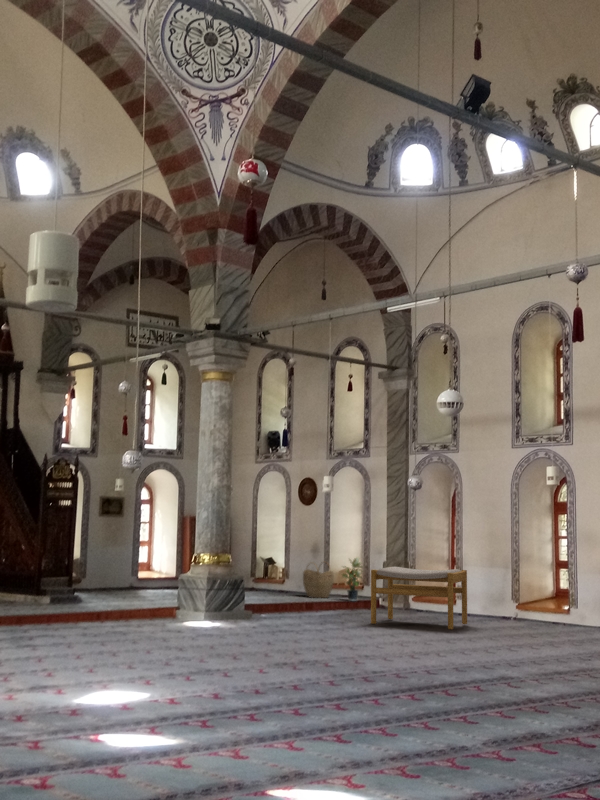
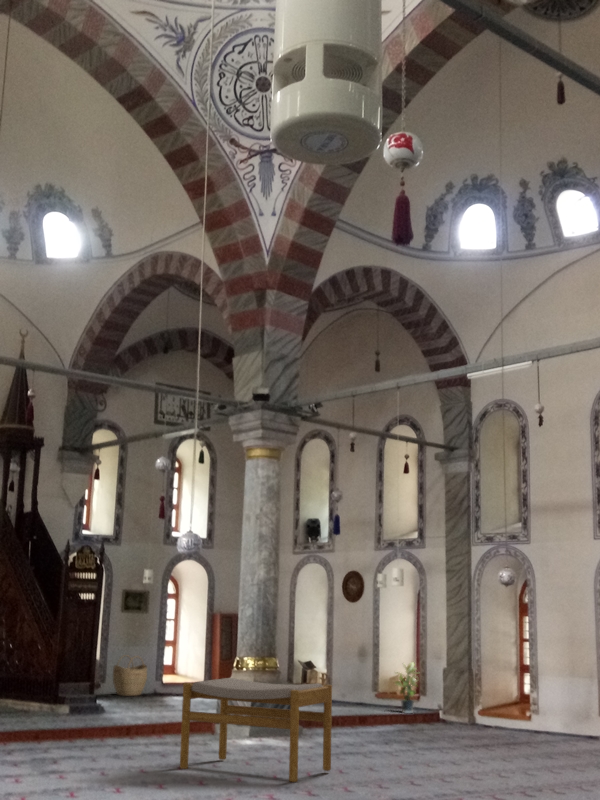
woven basket: present [303,565,334,598] -> present [113,656,147,696]
footstool: present [371,566,467,630] -> present [180,678,332,782]

